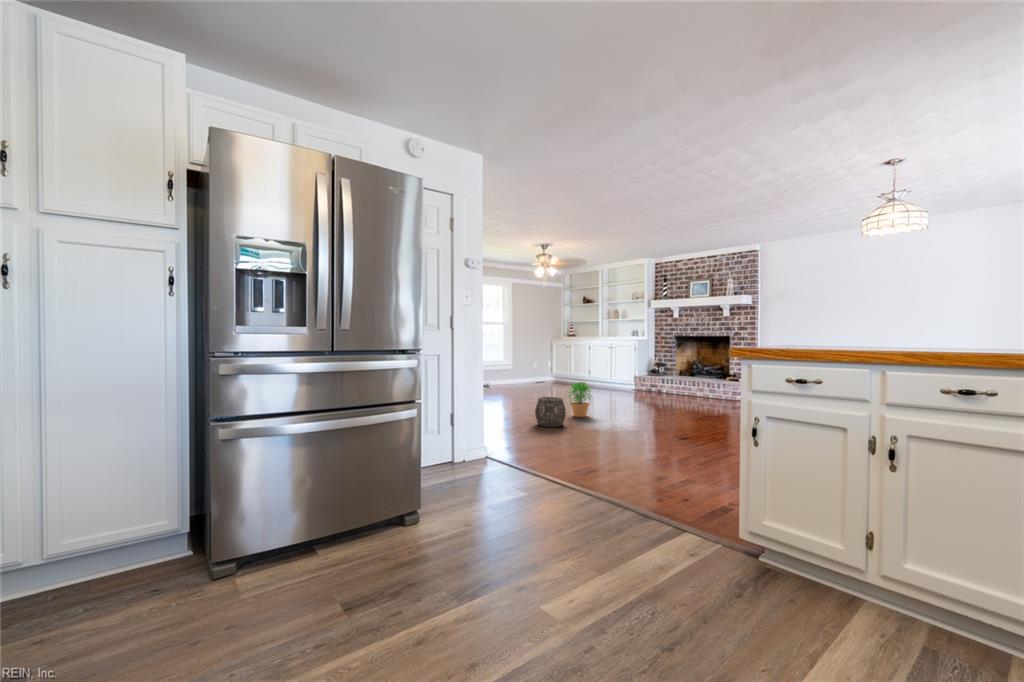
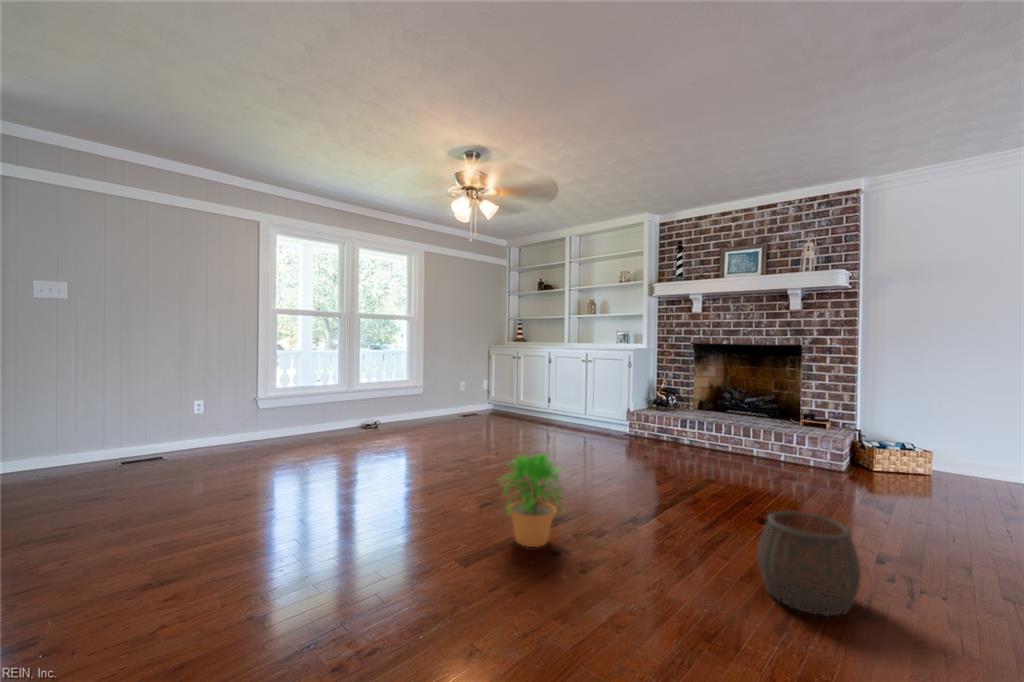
woven basket: present [535,397,566,427] -> present [758,511,861,616]

